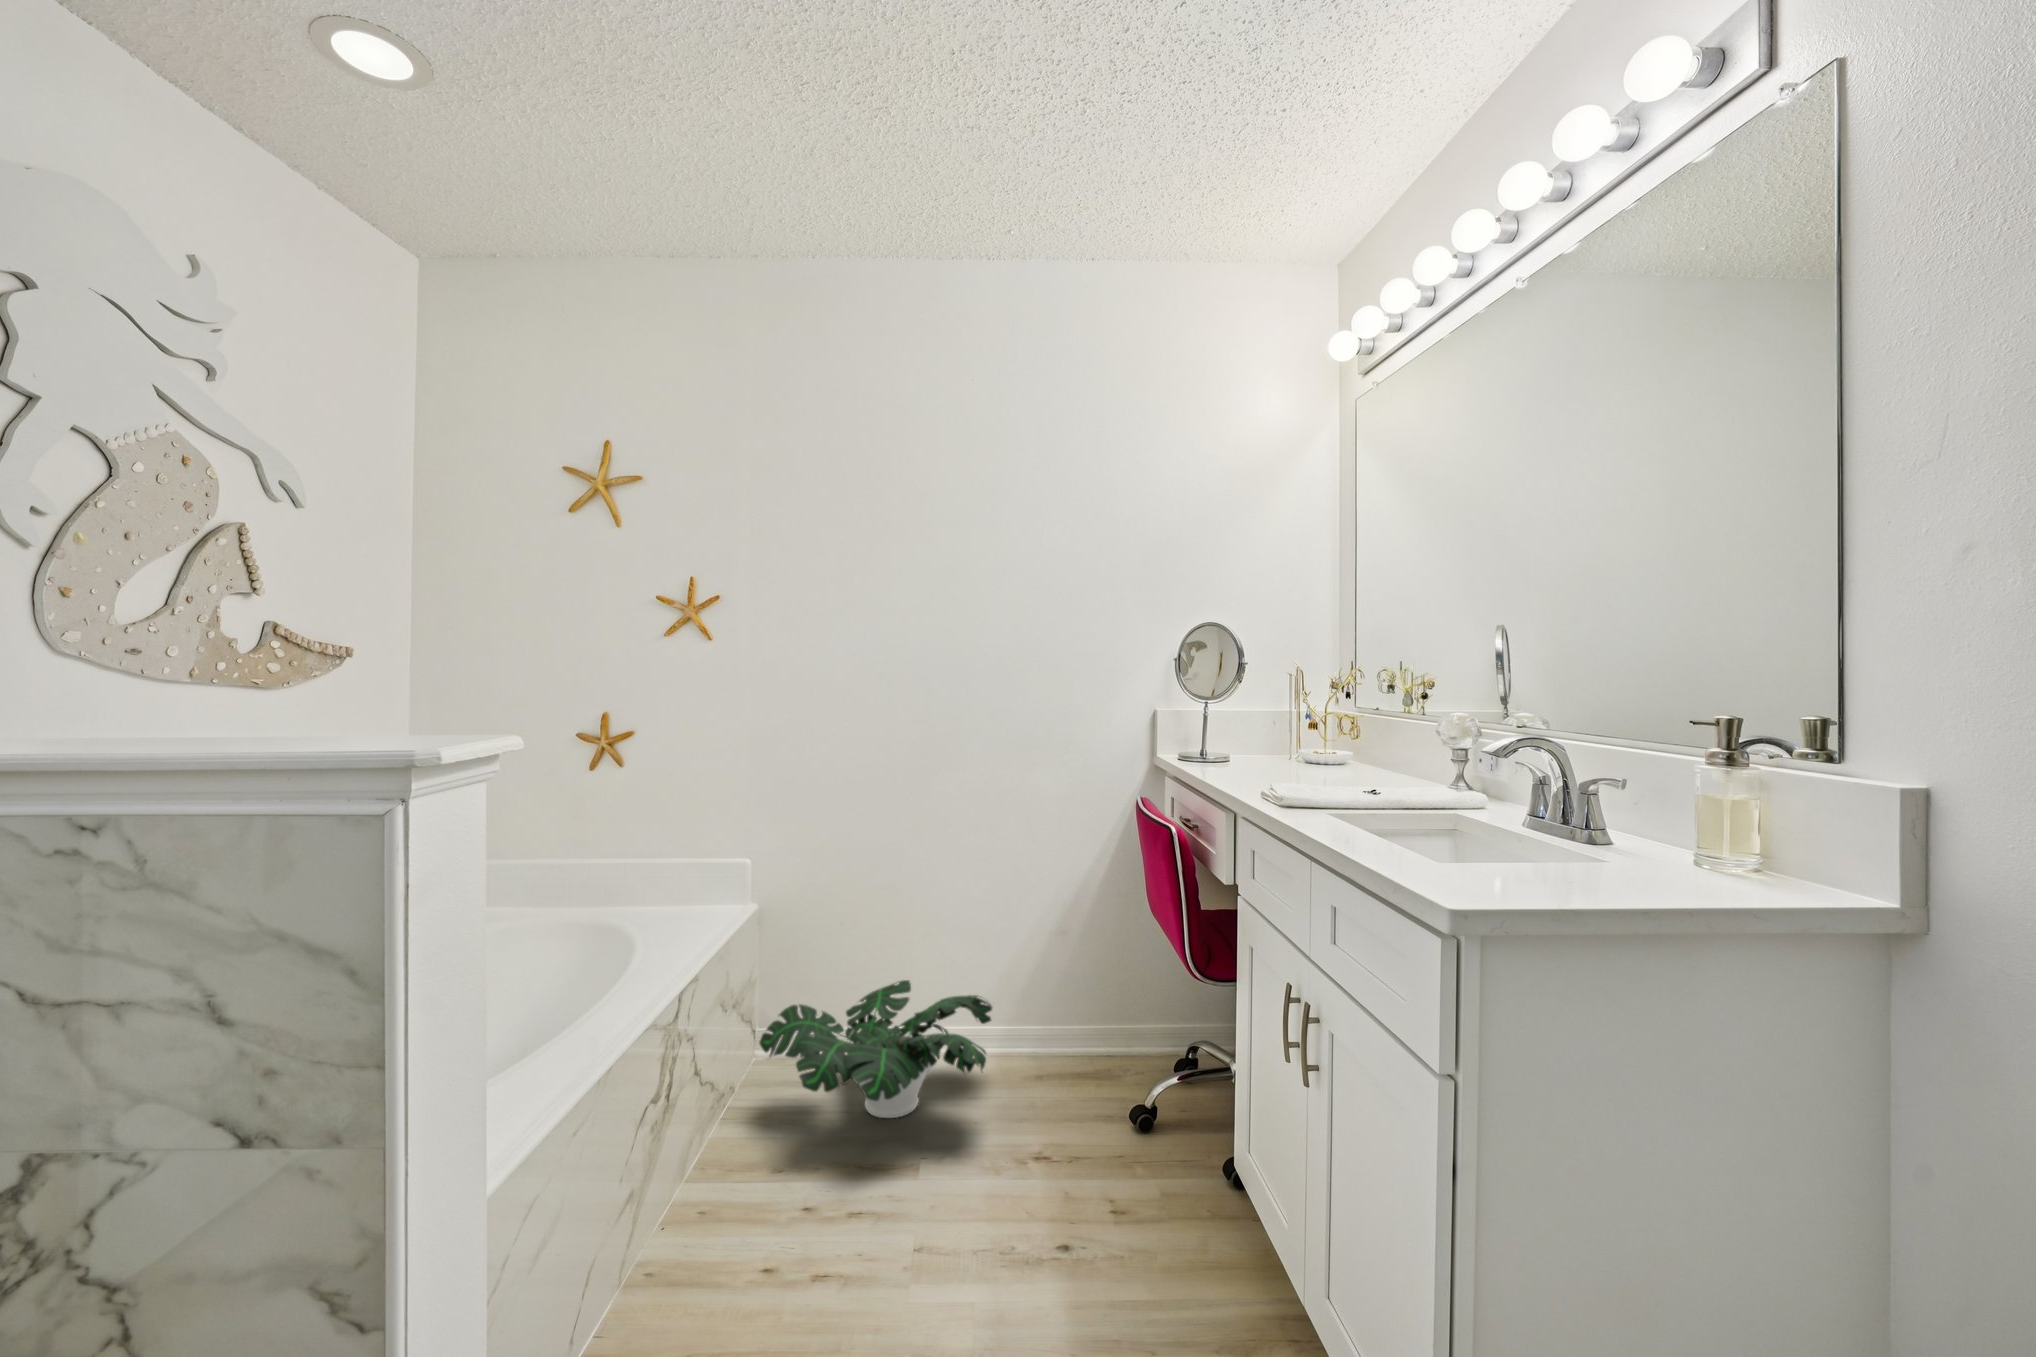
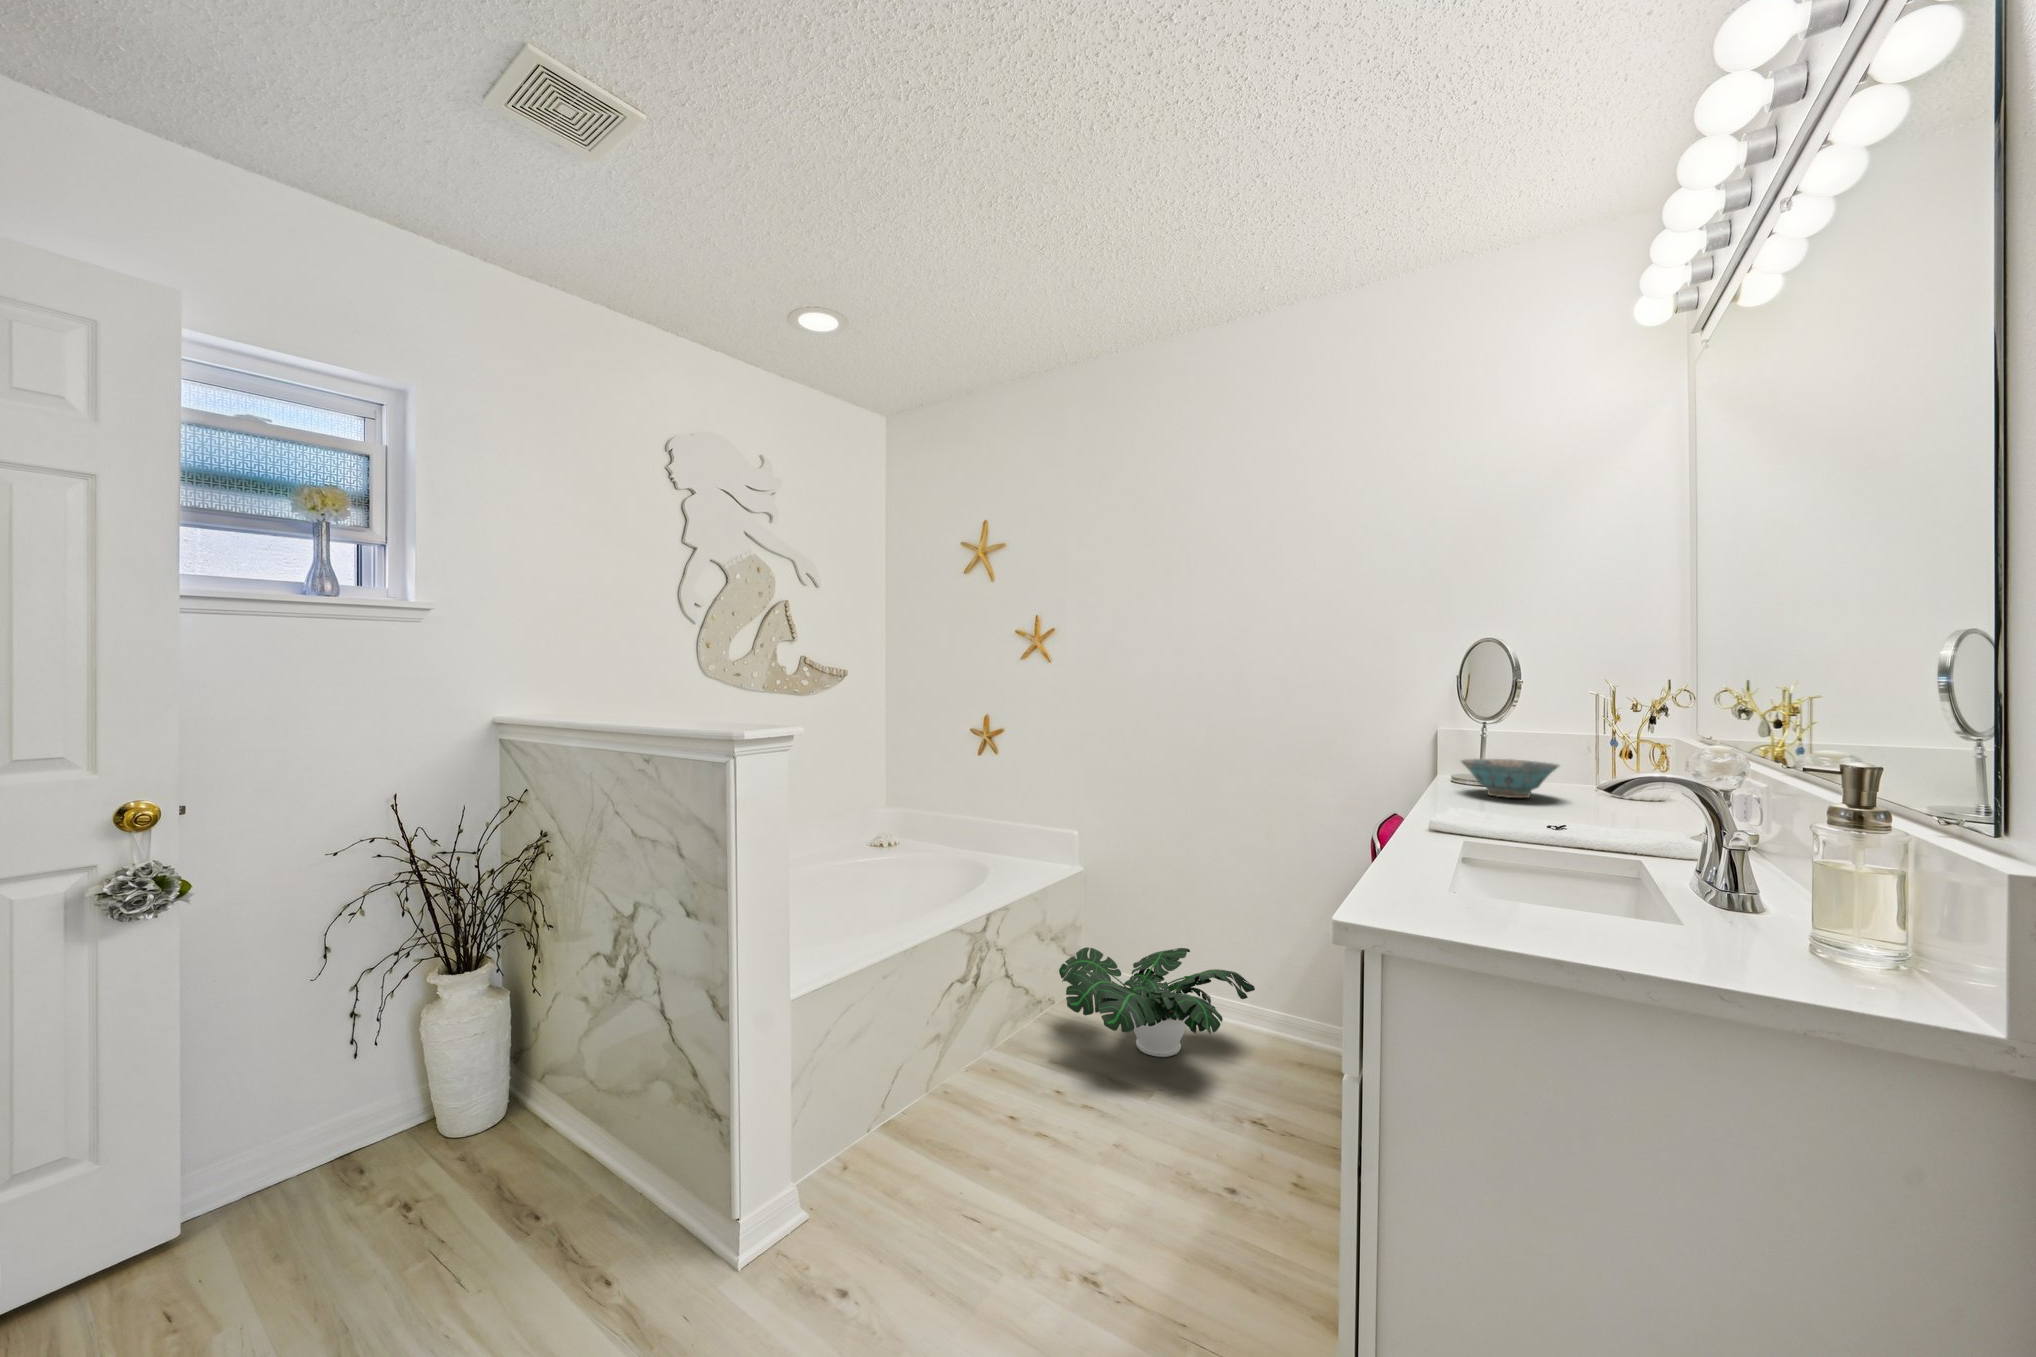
ceramic bowl: none [1221,738,1304,773] -> present [1461,759,1559,798]

